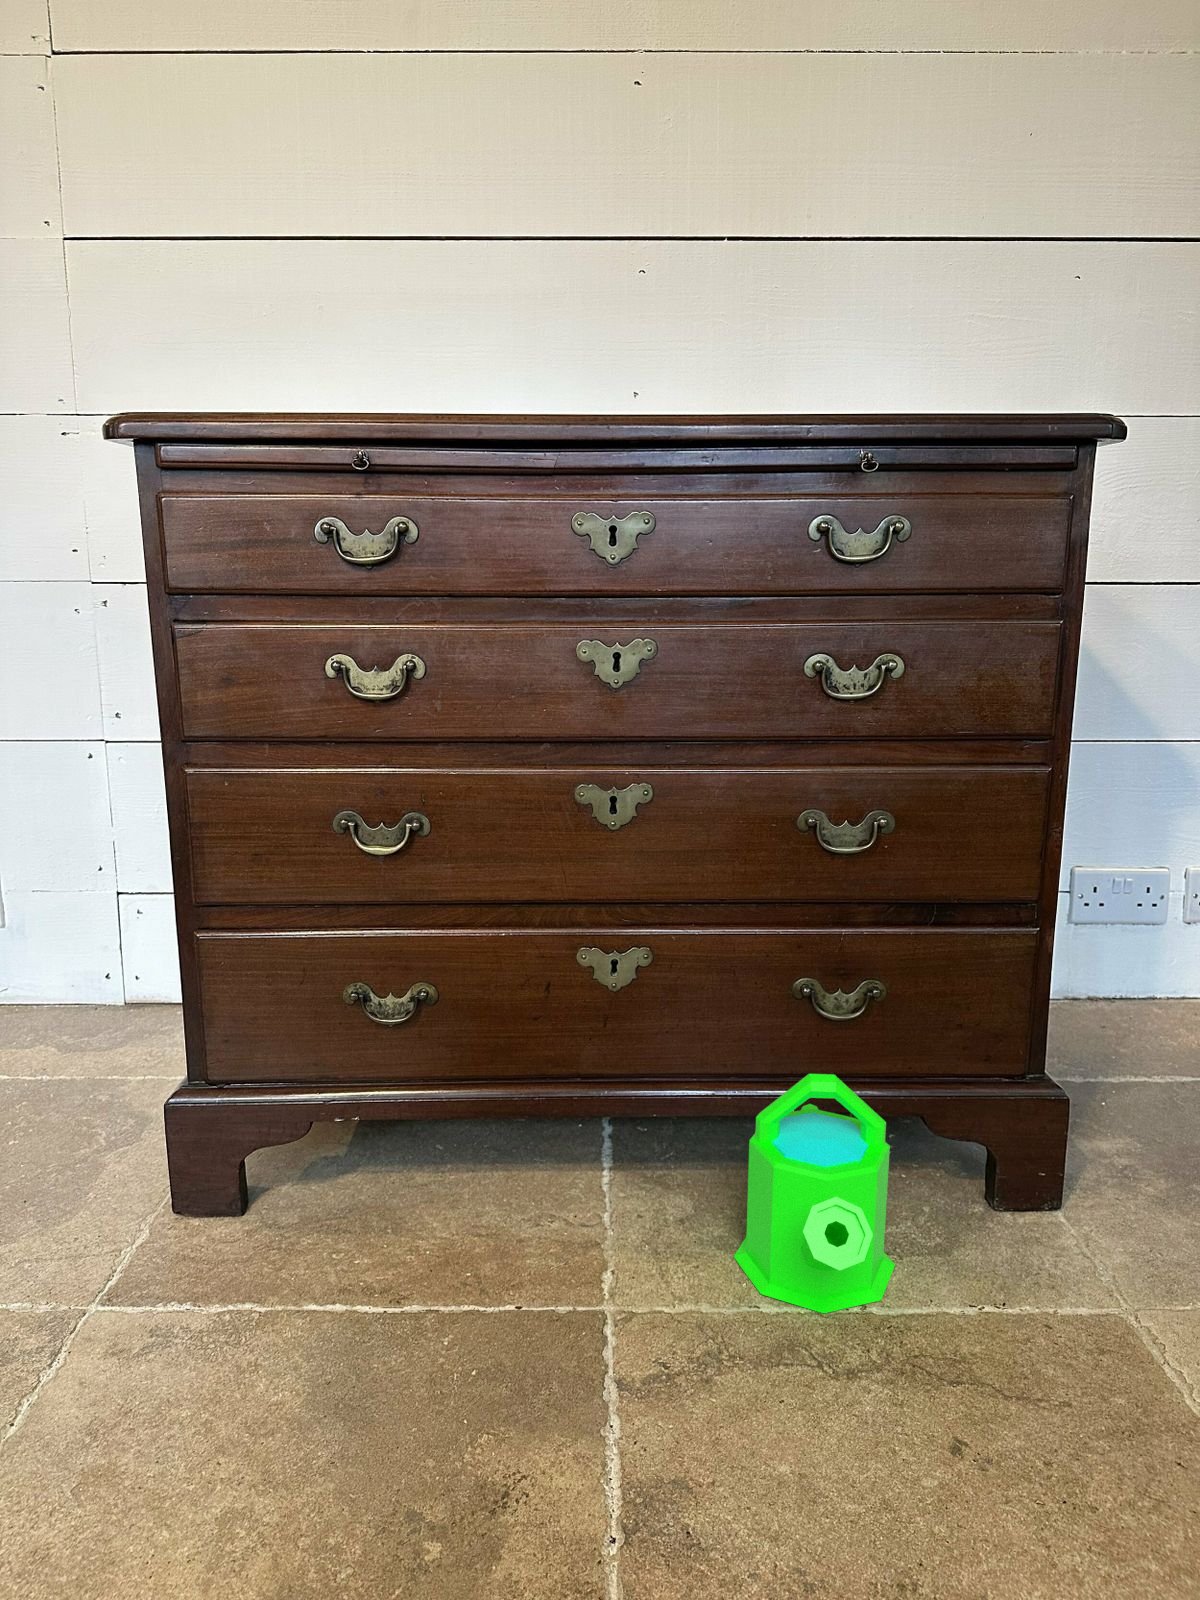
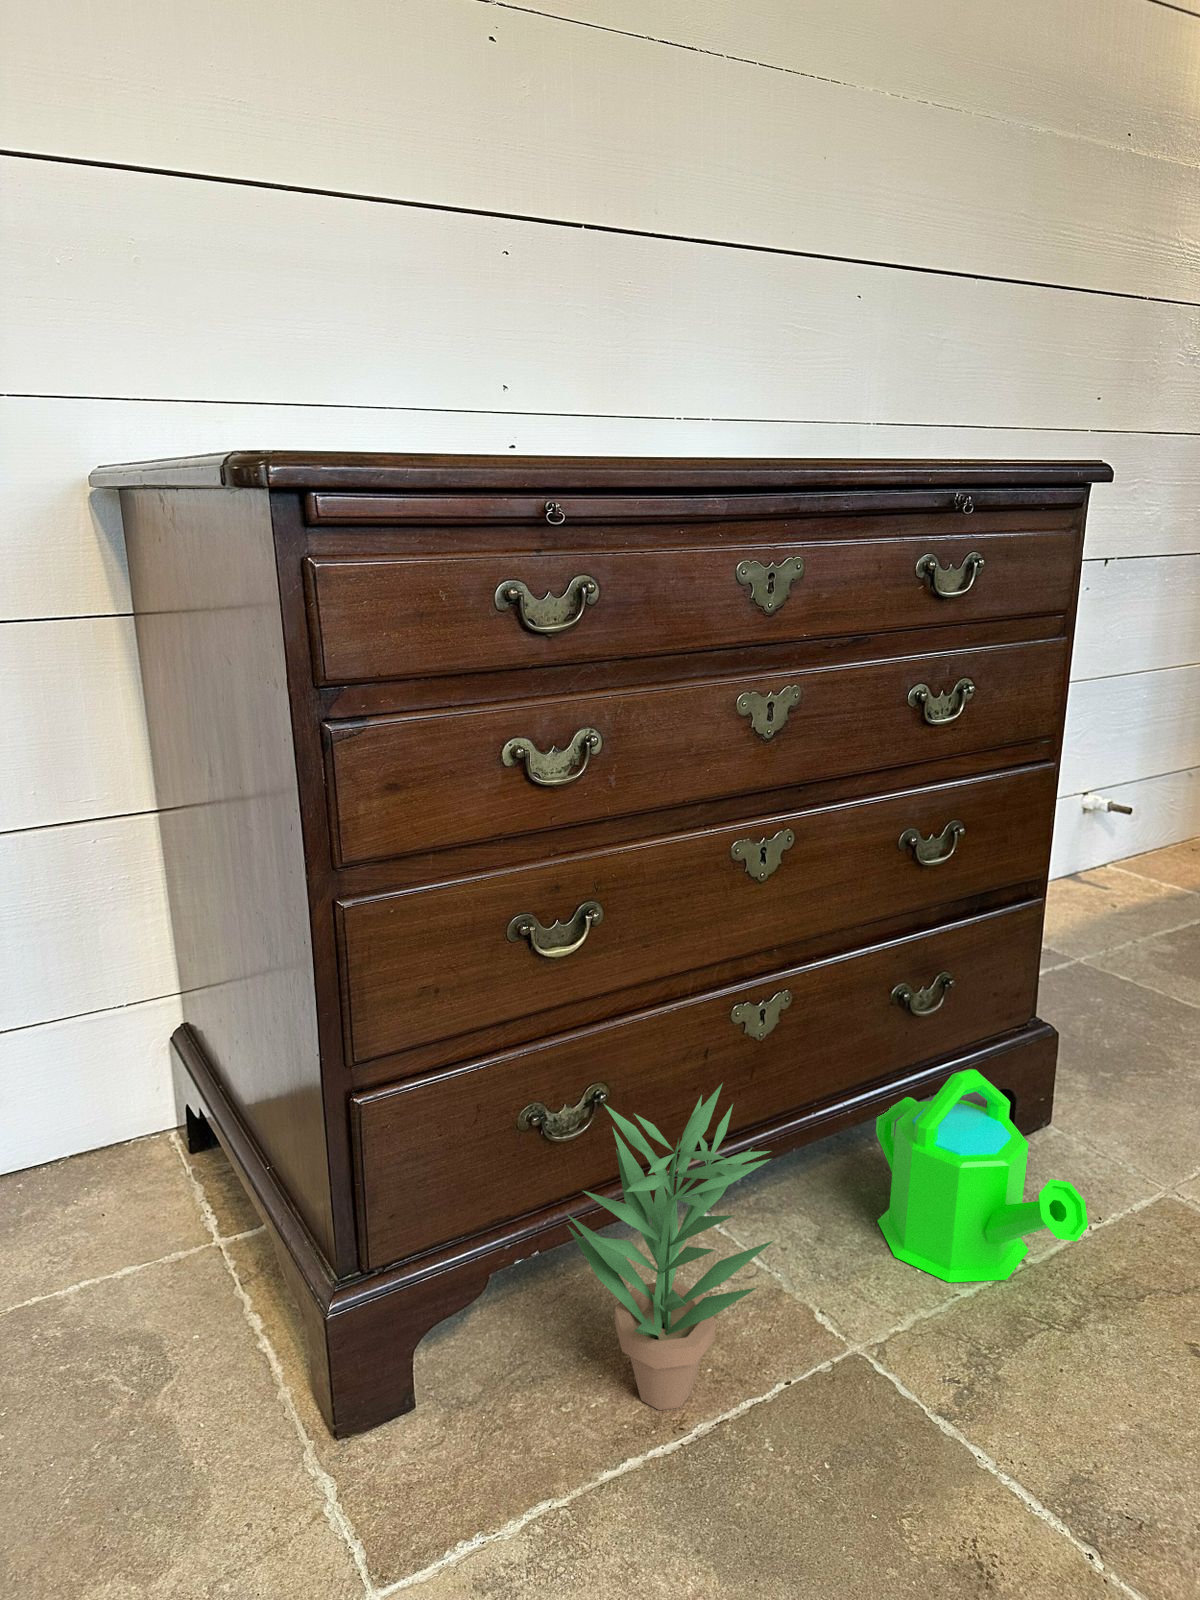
potted plant: none [308,974,493,1288] -> present [567,1084,773,1410]

